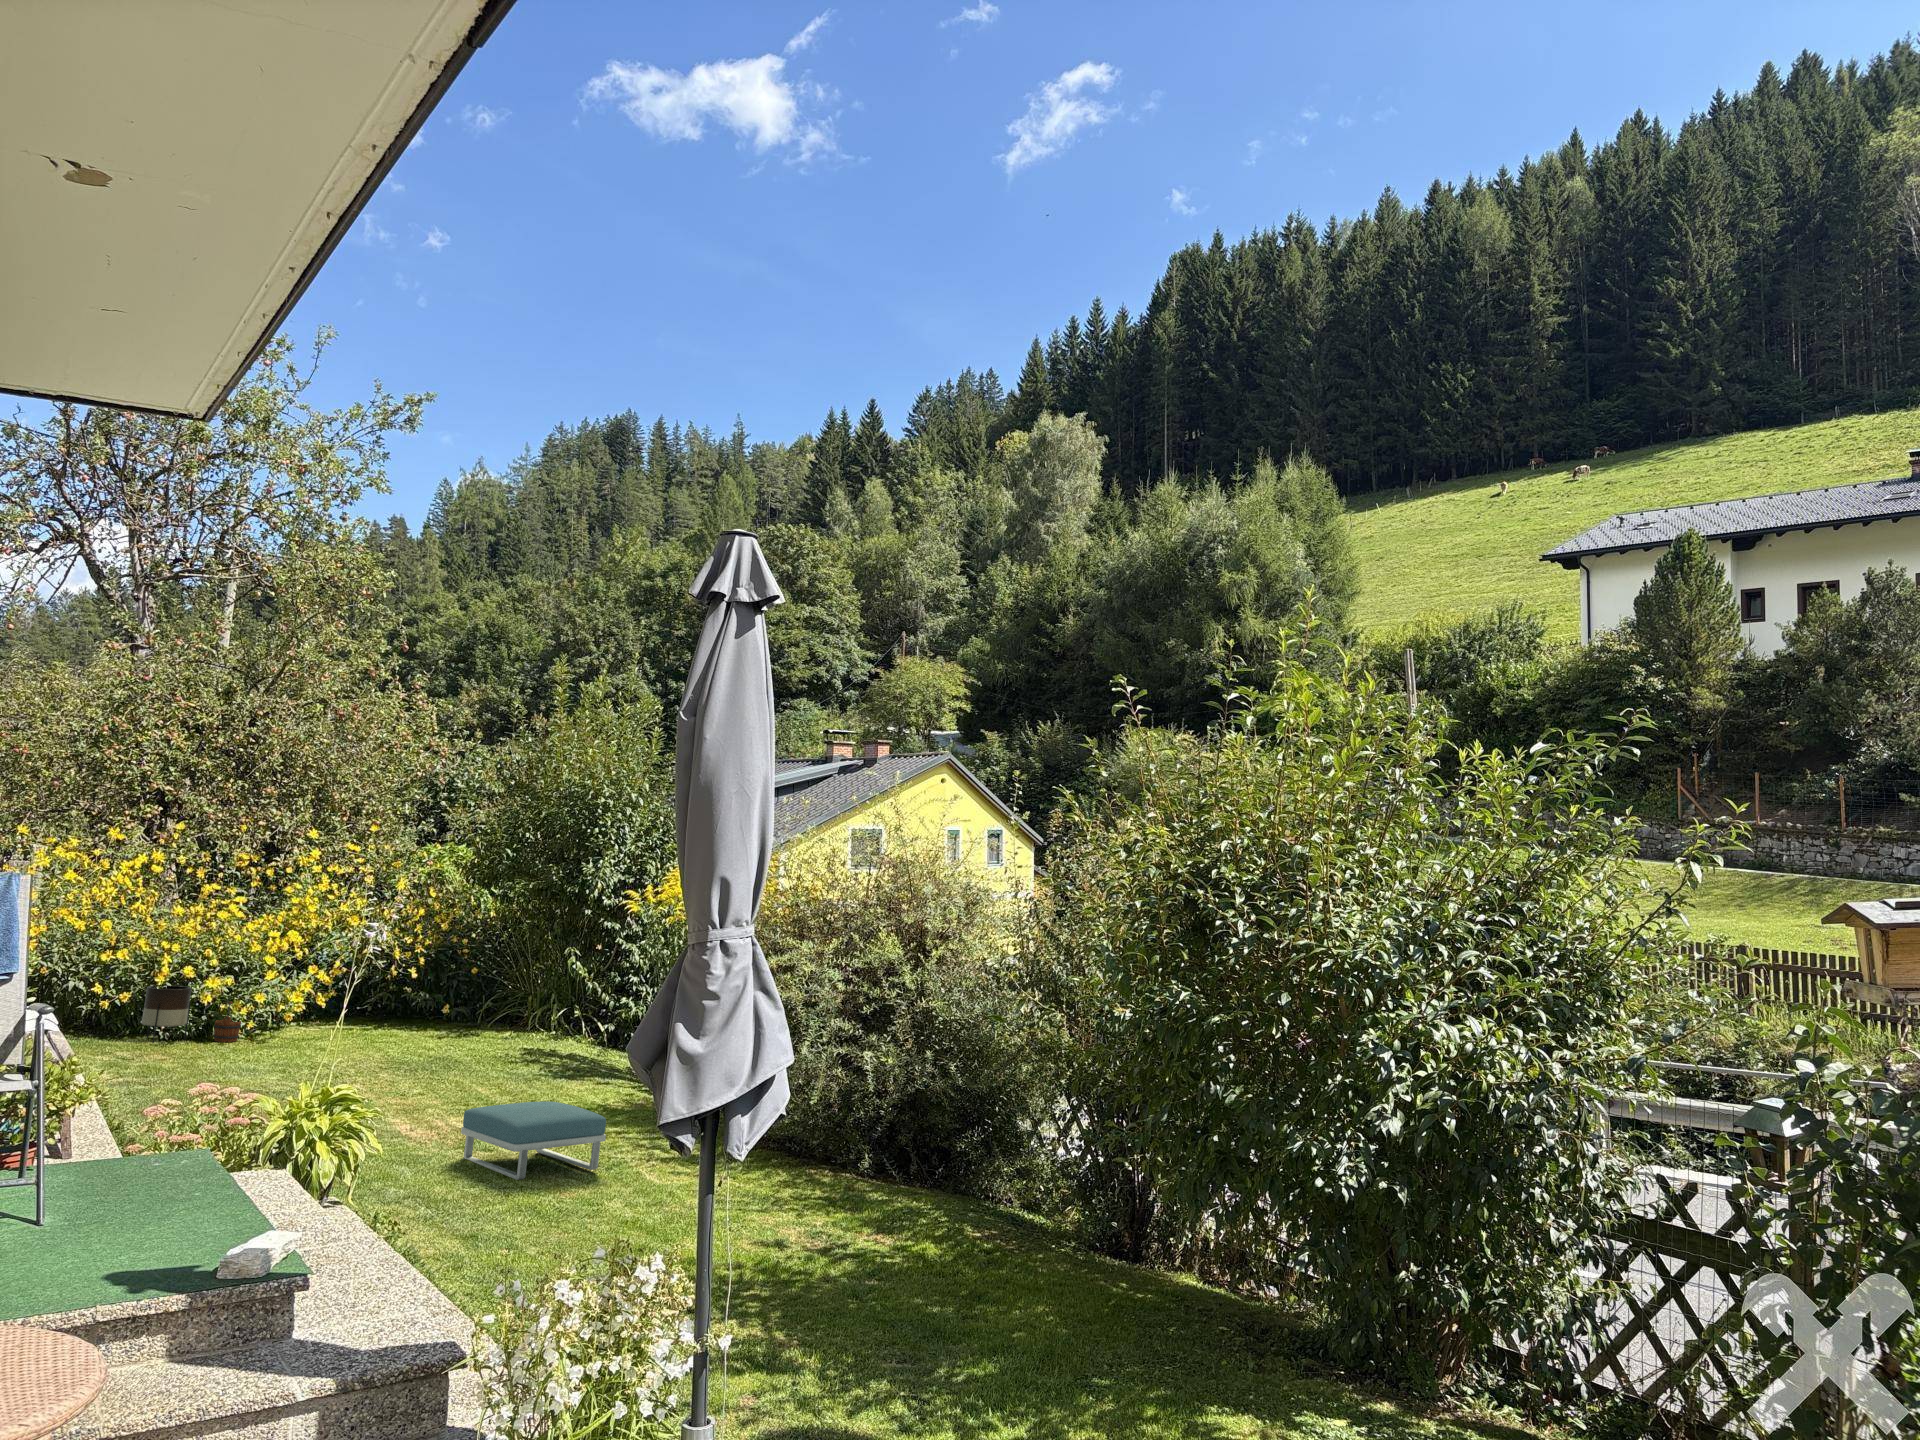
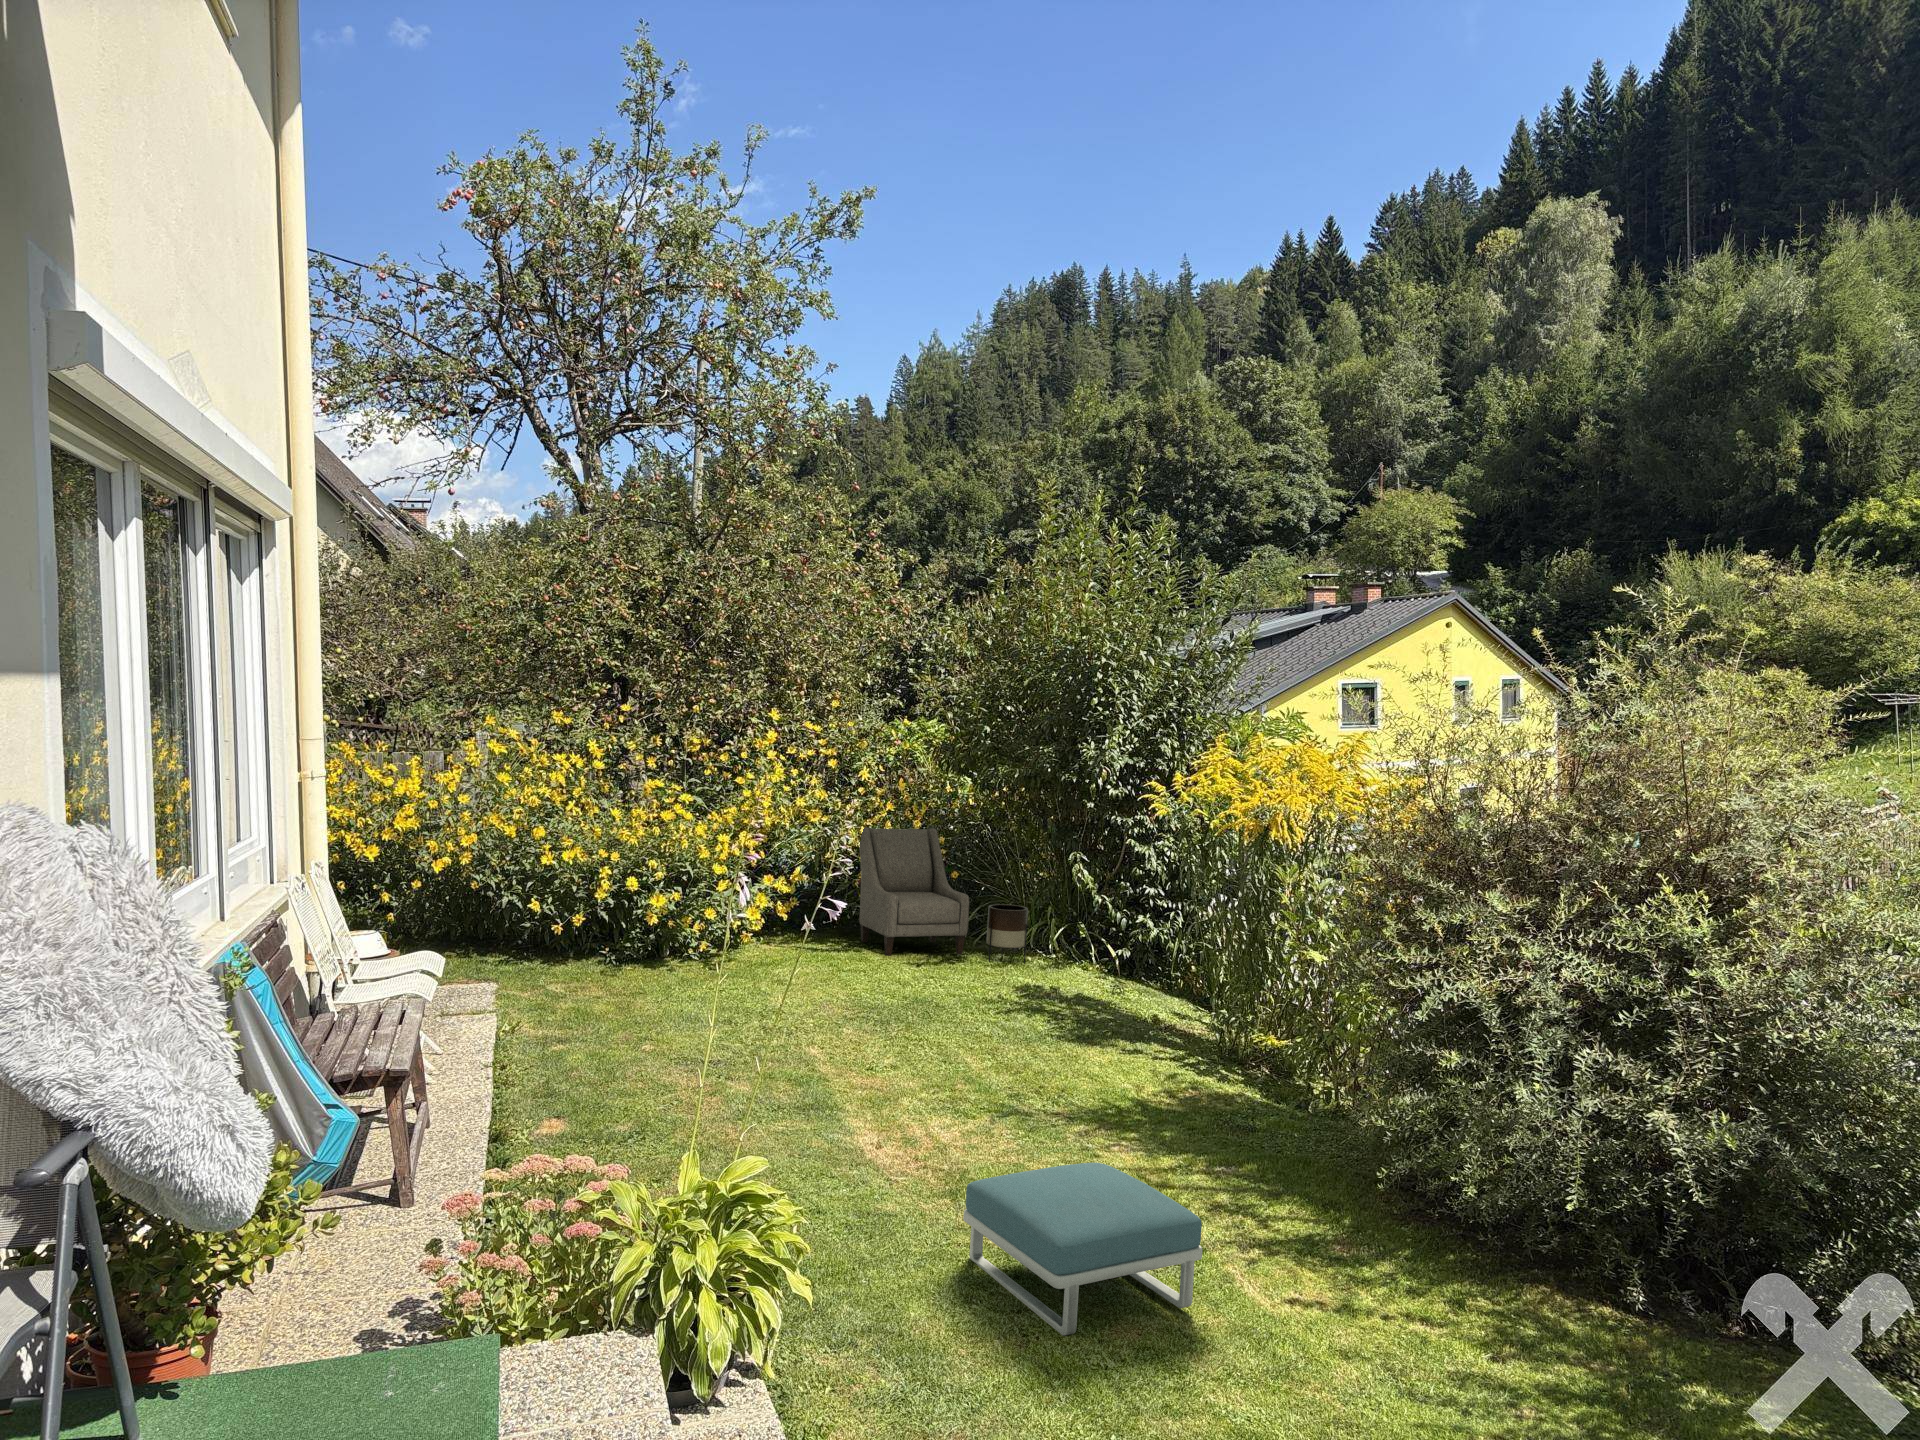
chair: none [388,931,485,1035] -> present [859,827,969,956]
planter: present [142,986,191,1043] -> present [986,904,1028,964]
wooden bucket: present [214,1001,241,1042] -> none [663,921,693,971]

